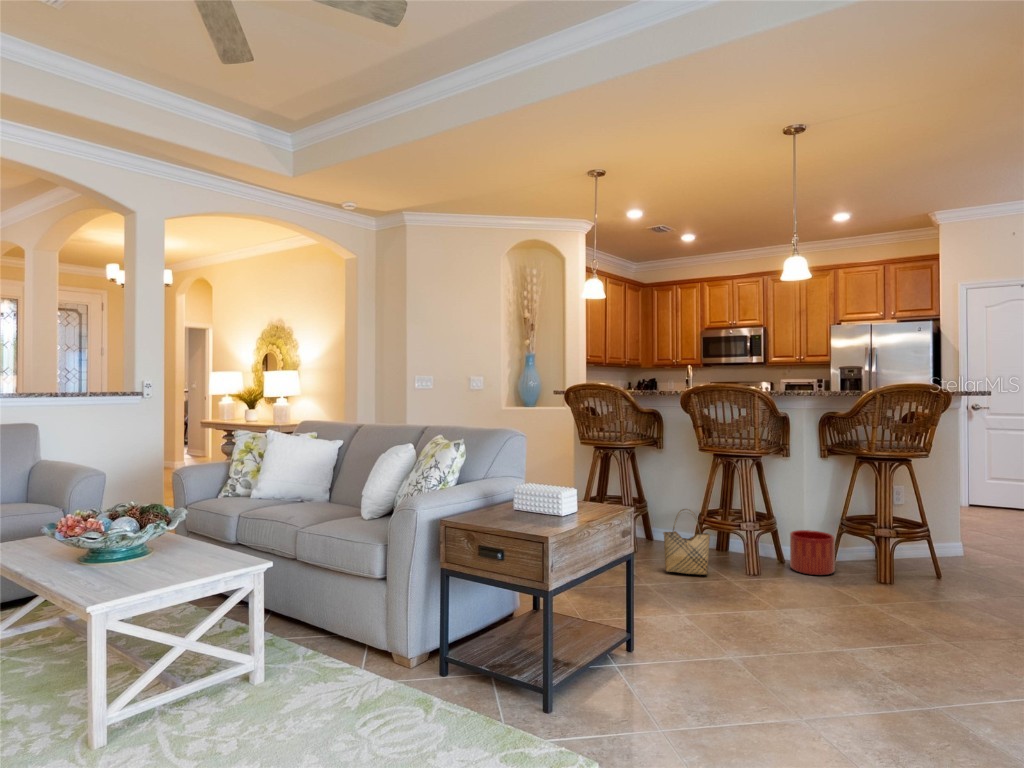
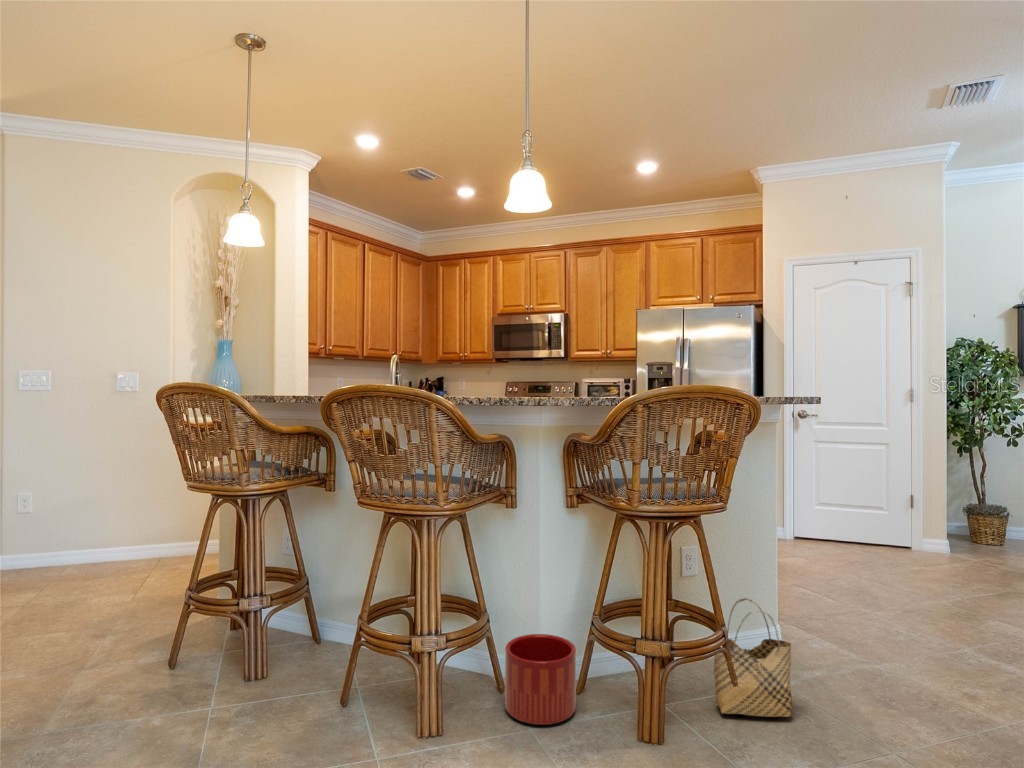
woven basket: present [663,509,710,575] -> present [714,598,792,717]

